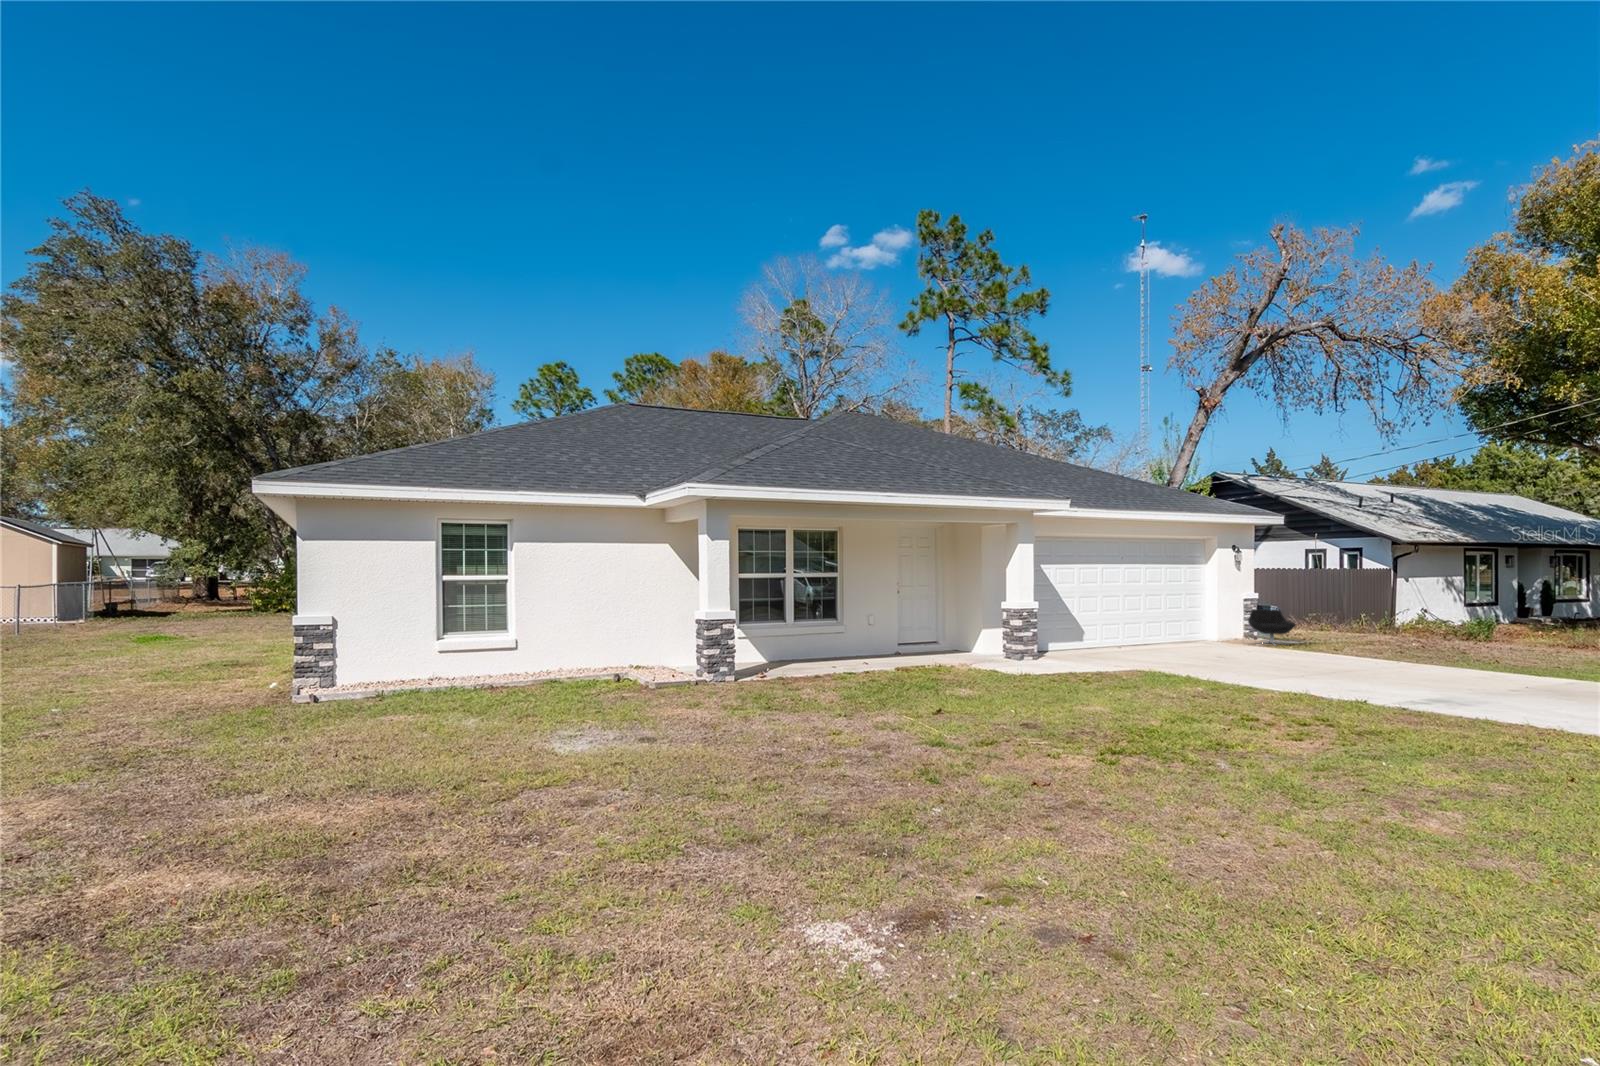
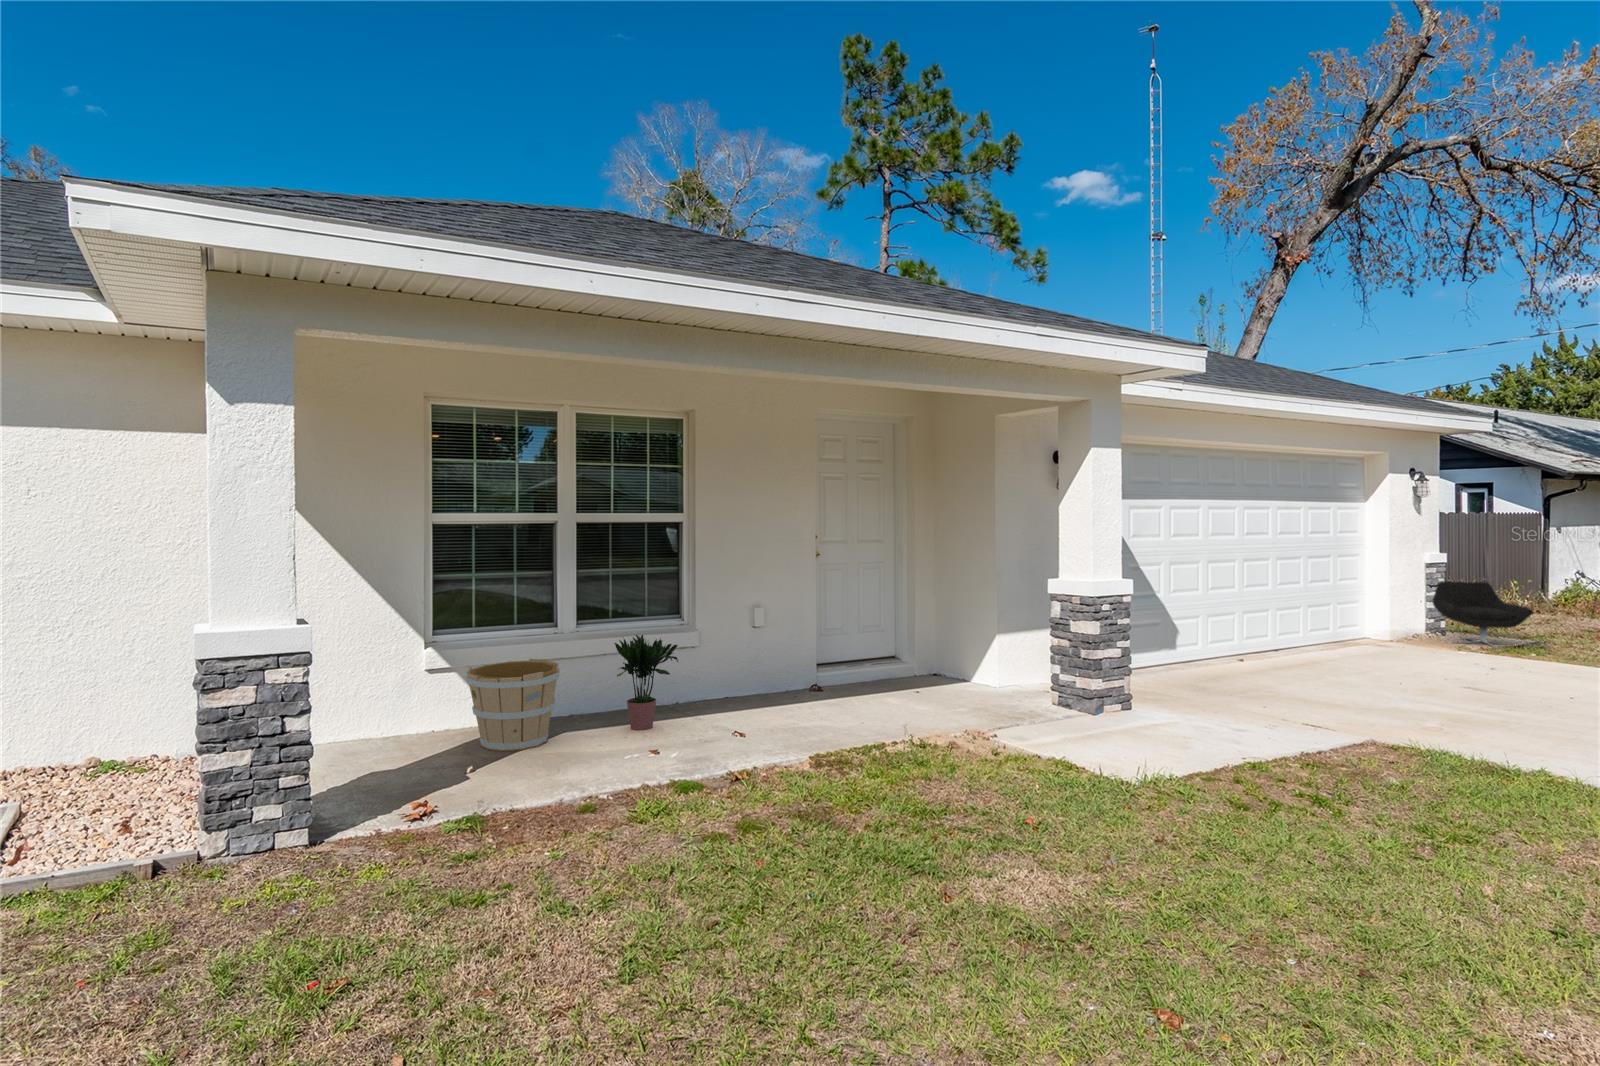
potted plant: none [811,624,838,665] -> present [614,635,678,730]
wooden bucket: none [755,634,791,669] -> present [466,659,560,752]

